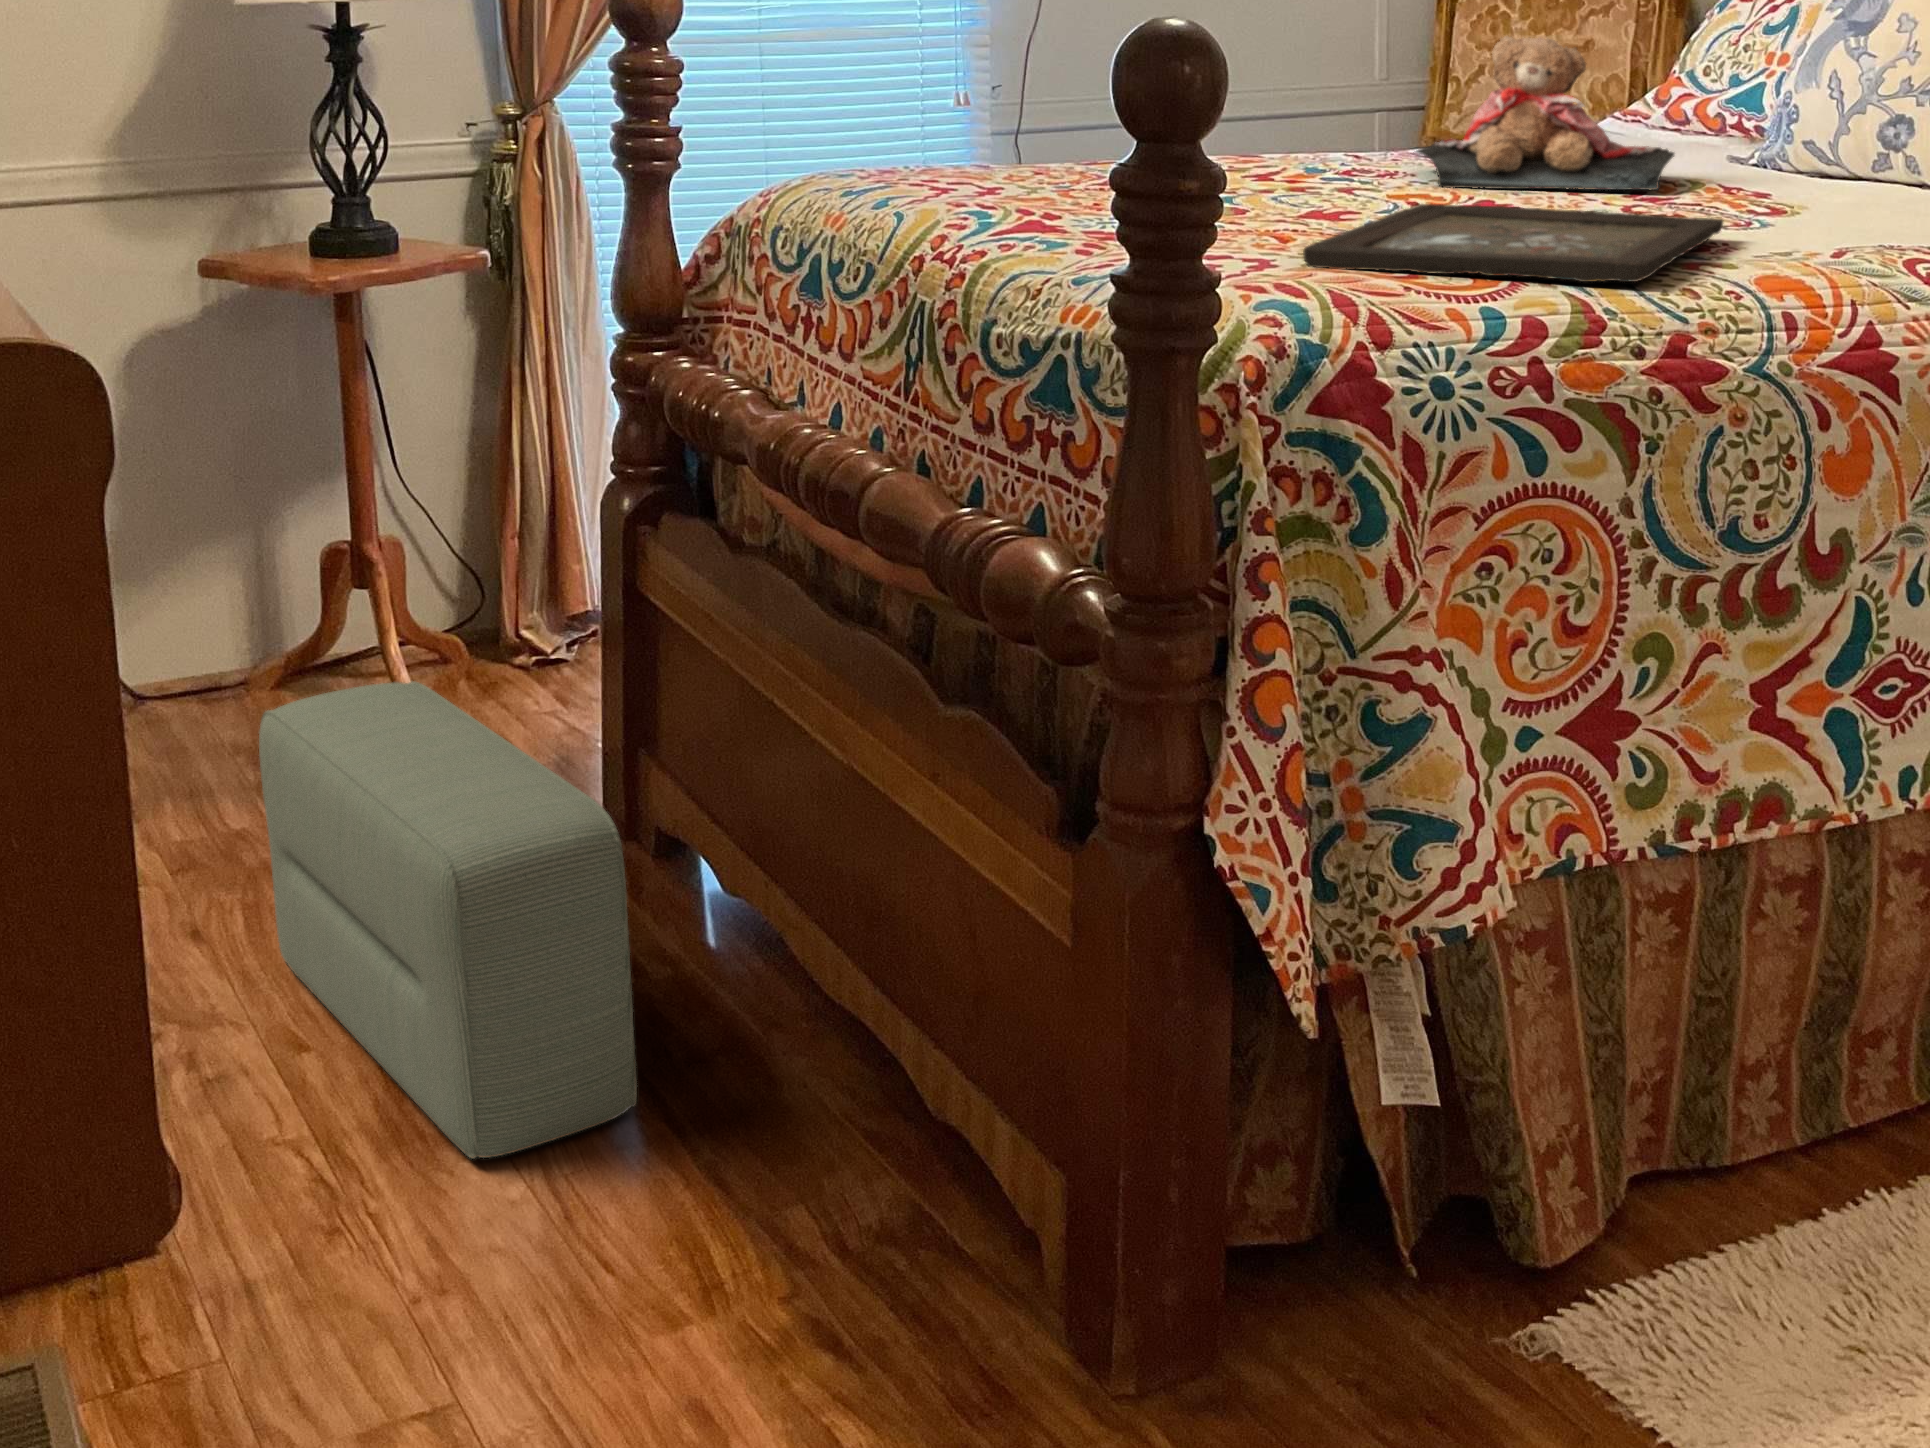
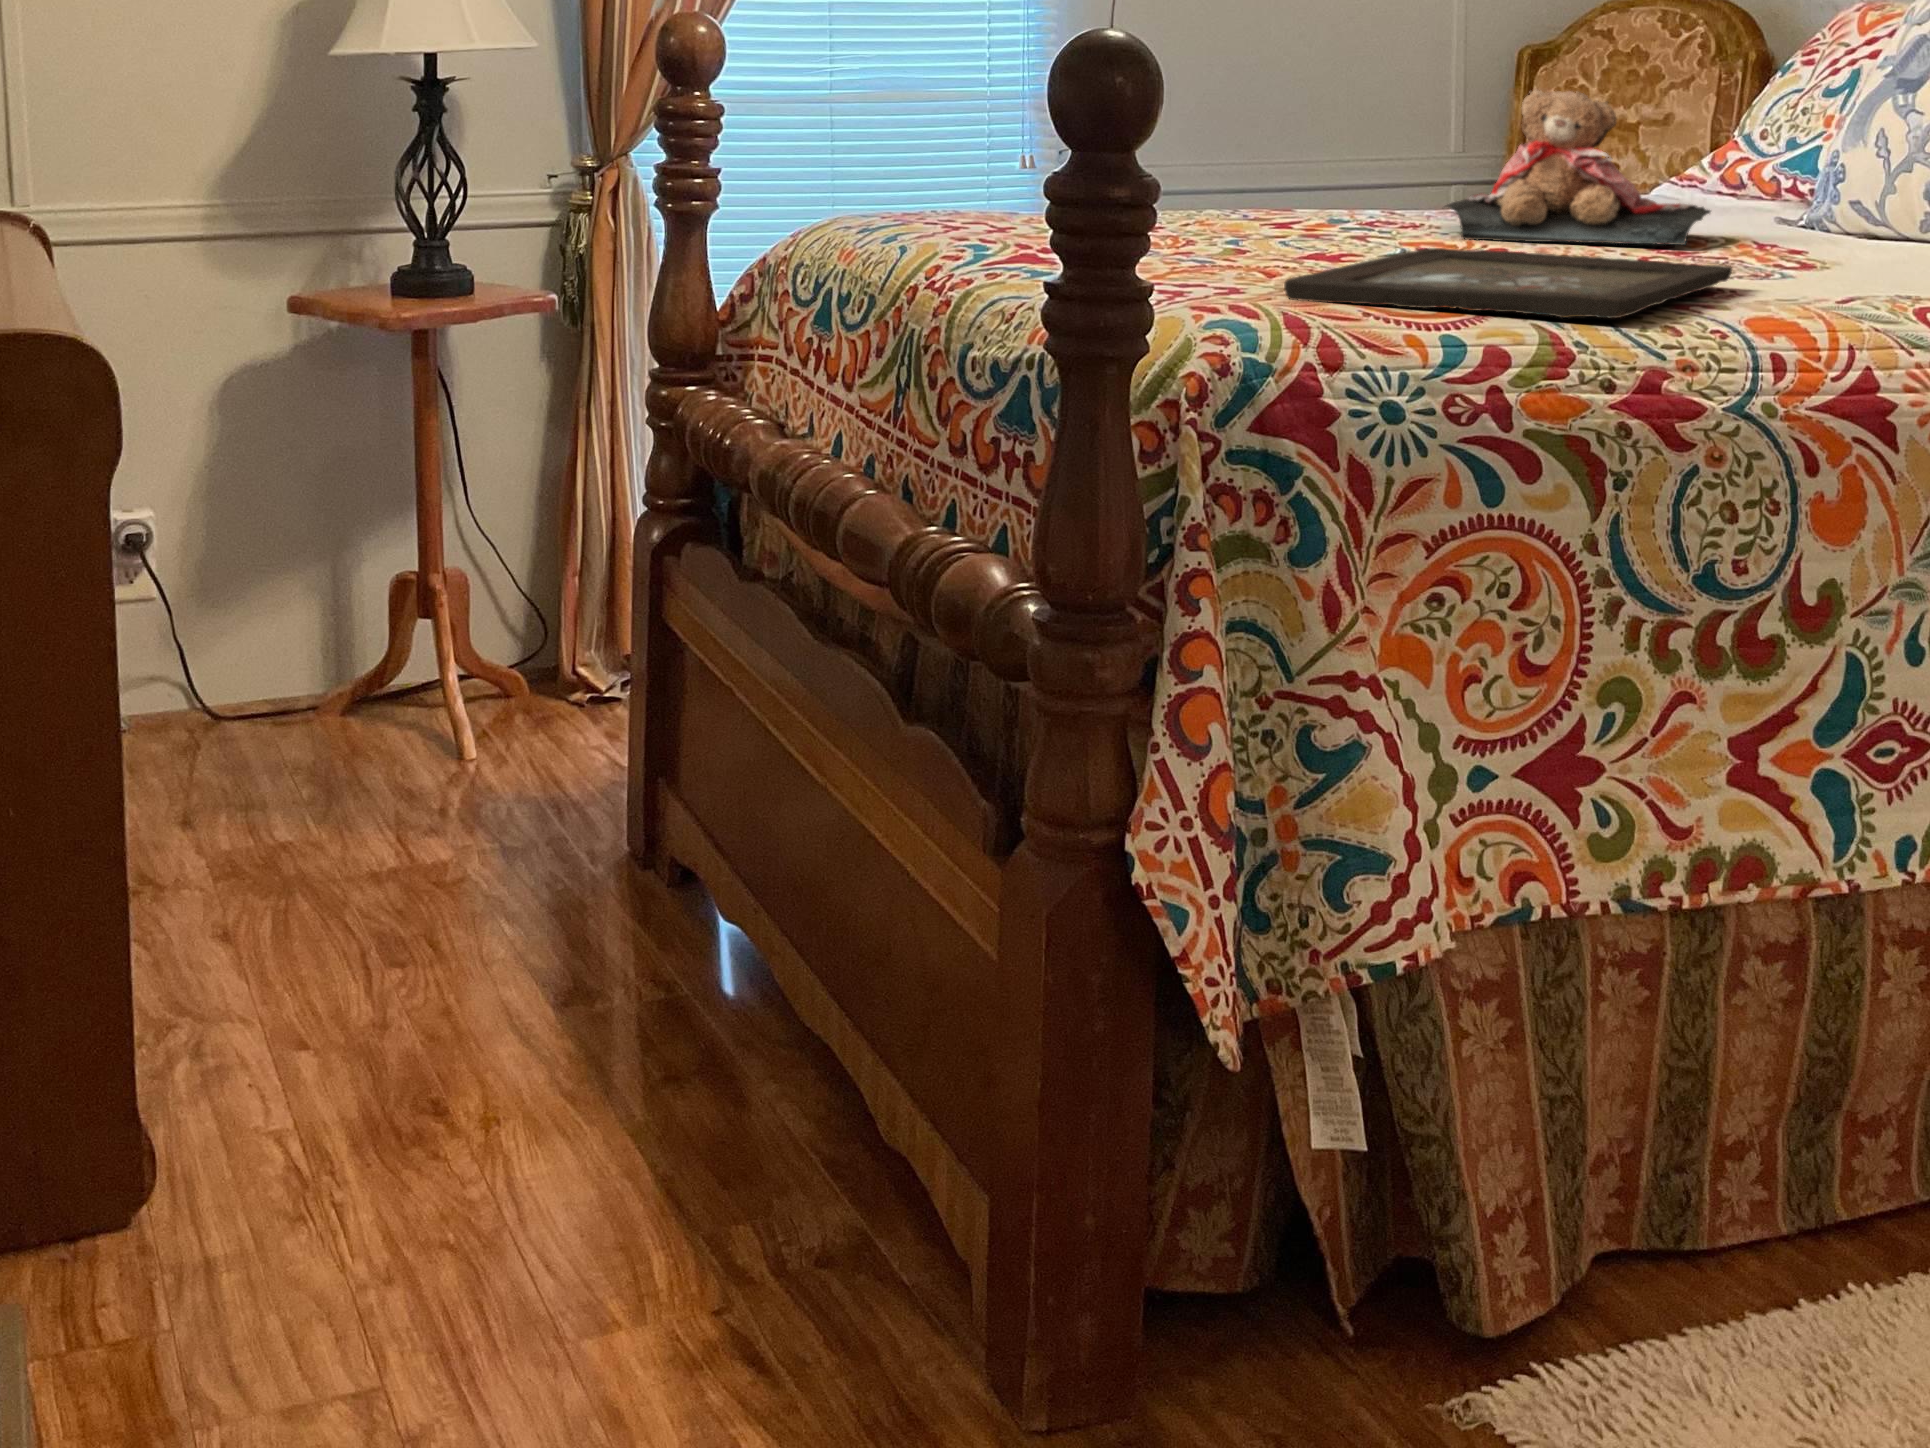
pouf: present [259,681,637,1159] -> none [287,693,606,1156]

